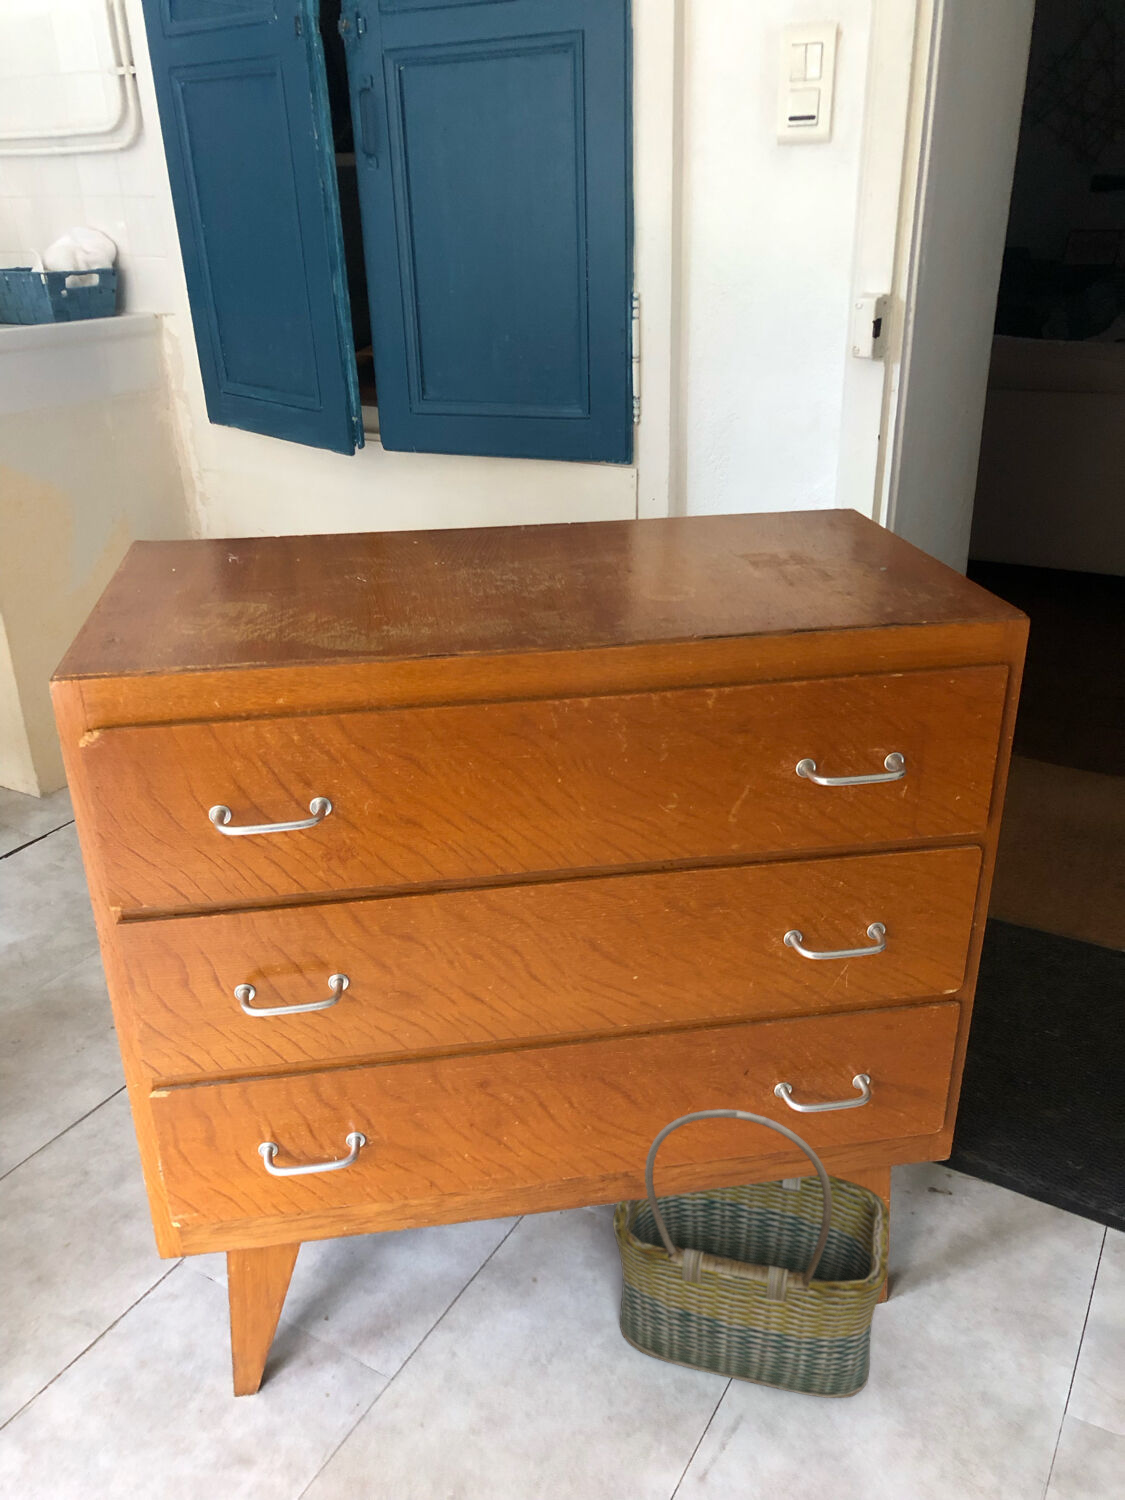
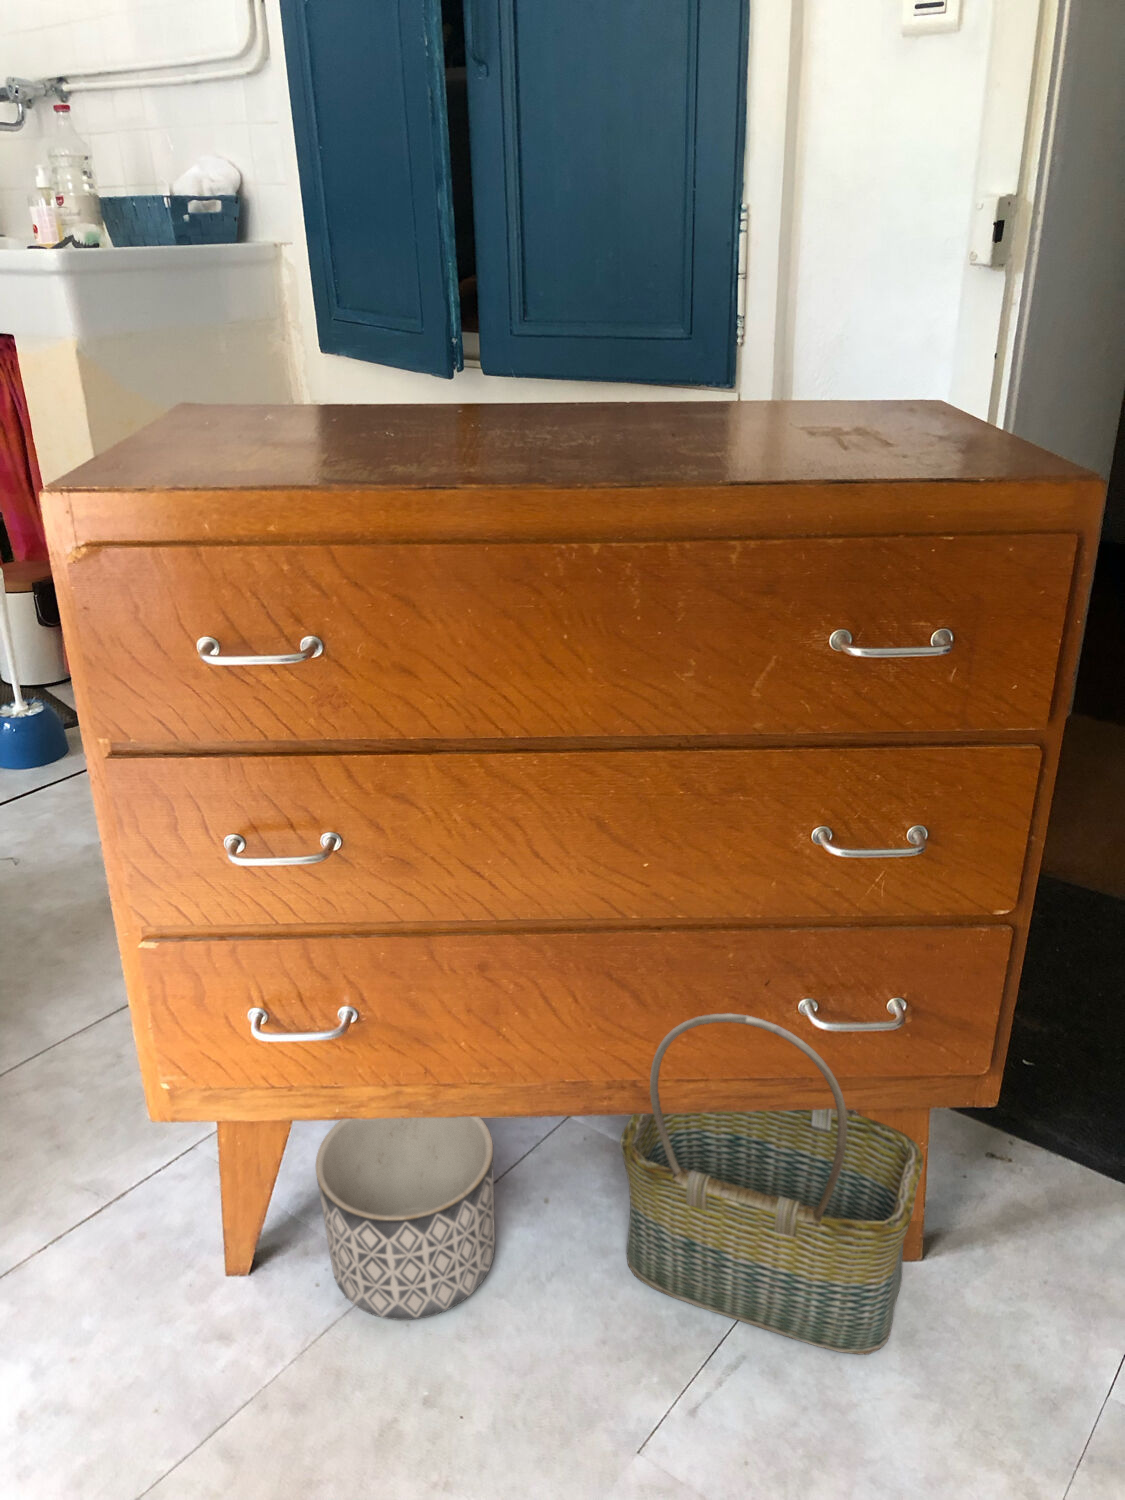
planter: none [324,1194,497,1420] -> present [316,1117,495,1320]

